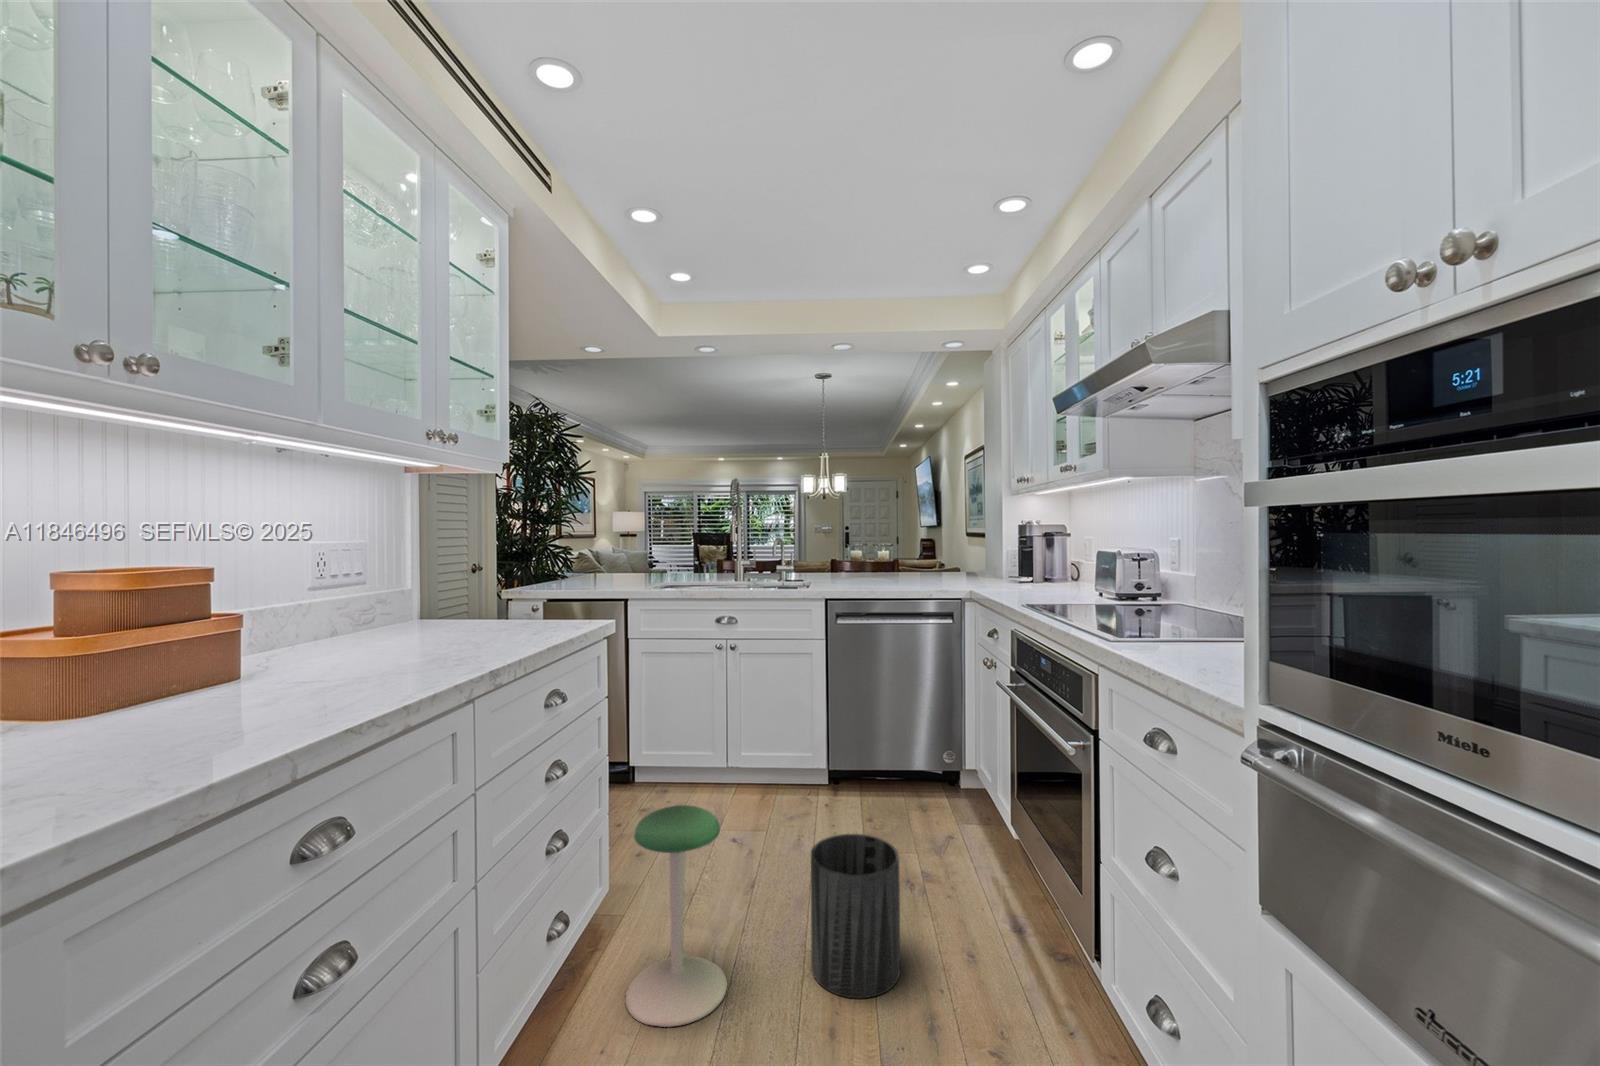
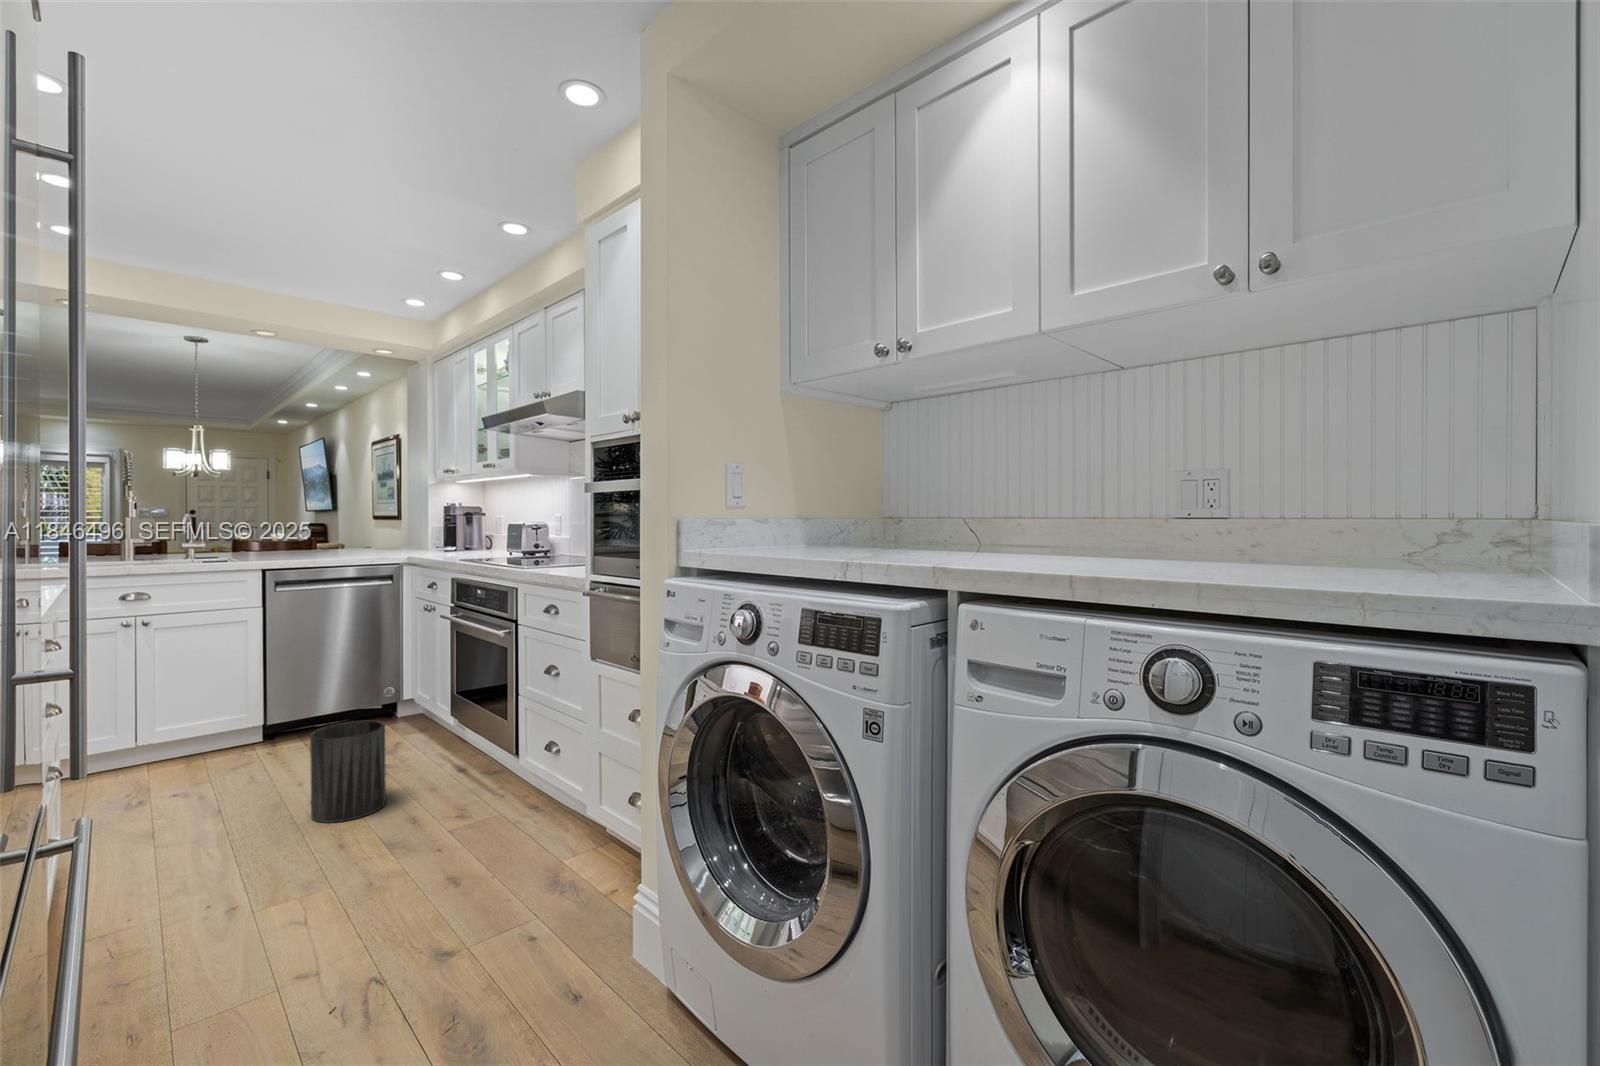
stool: present [626,805,727,1027] -> none [136,718,242,883]

